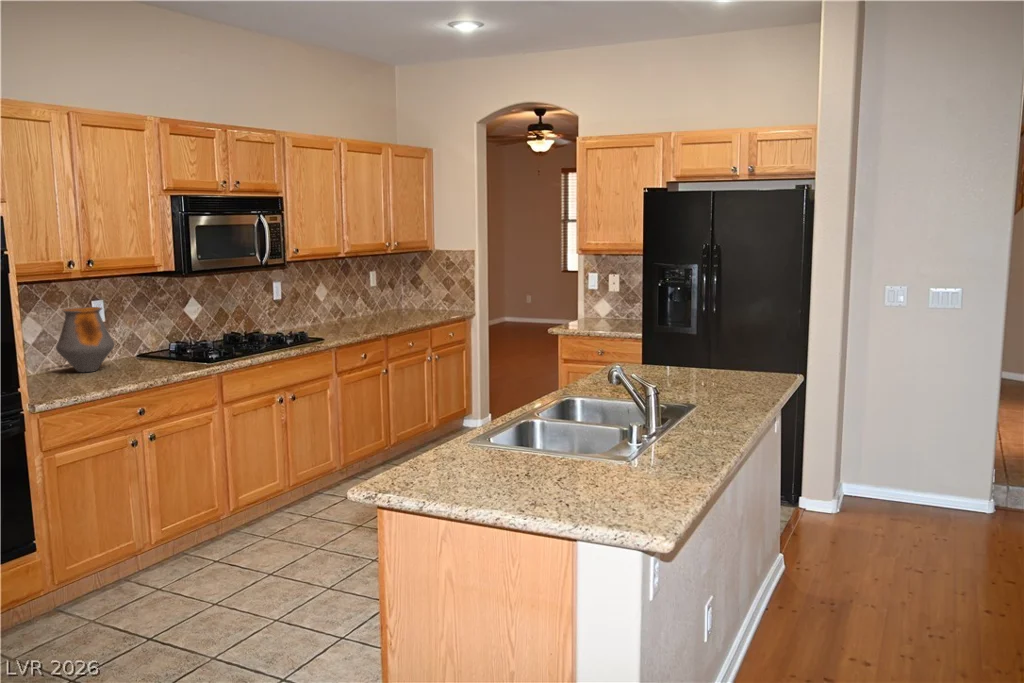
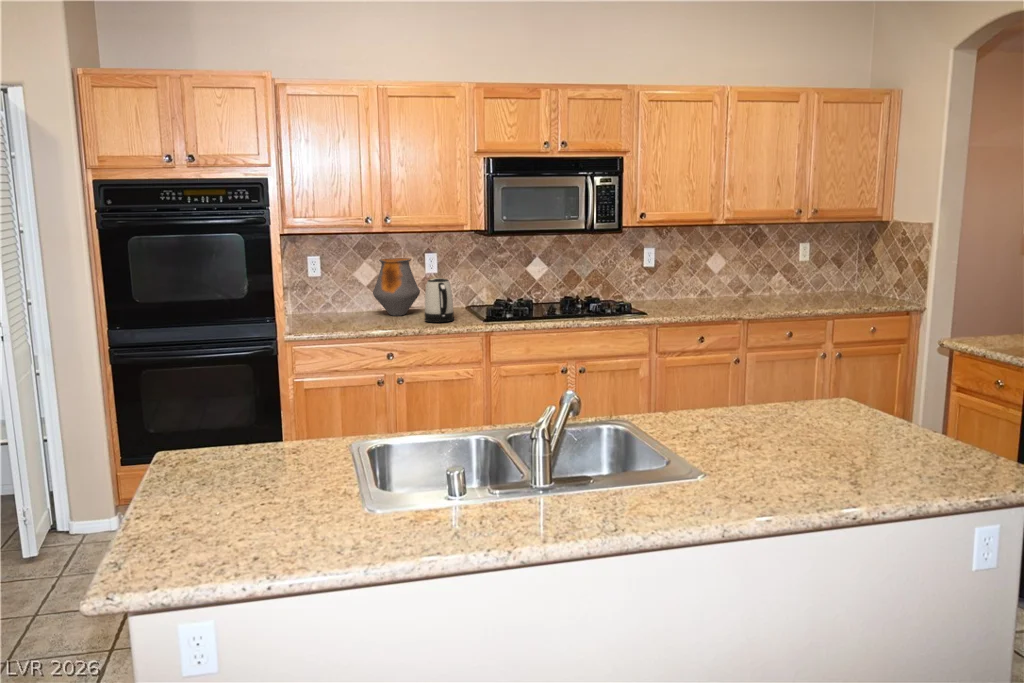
kettle: none [142,324,179,371] -> present [425,278,454,323]

